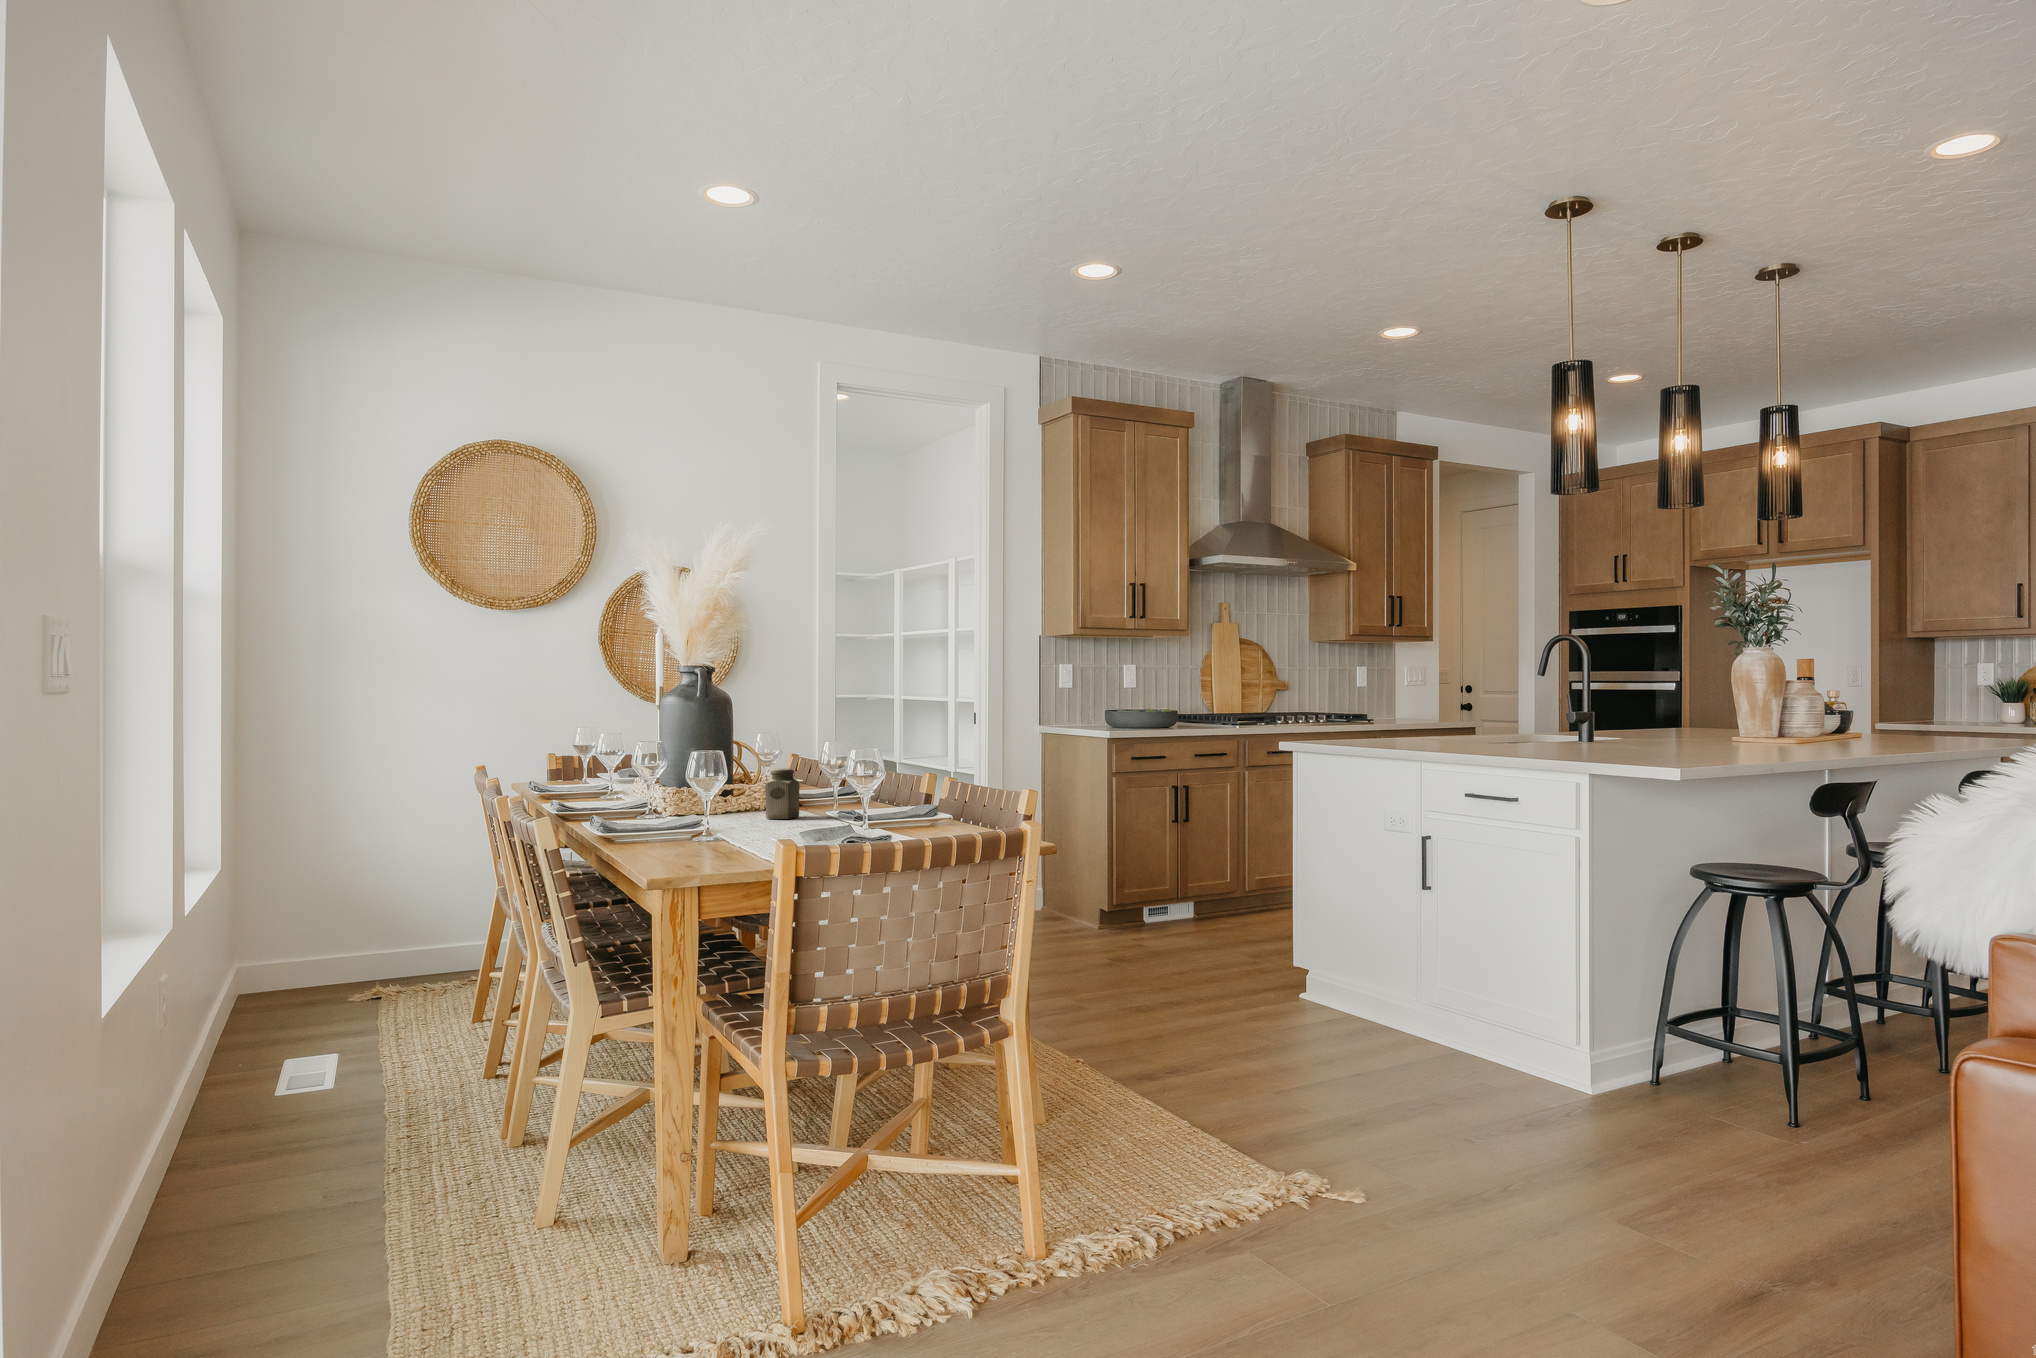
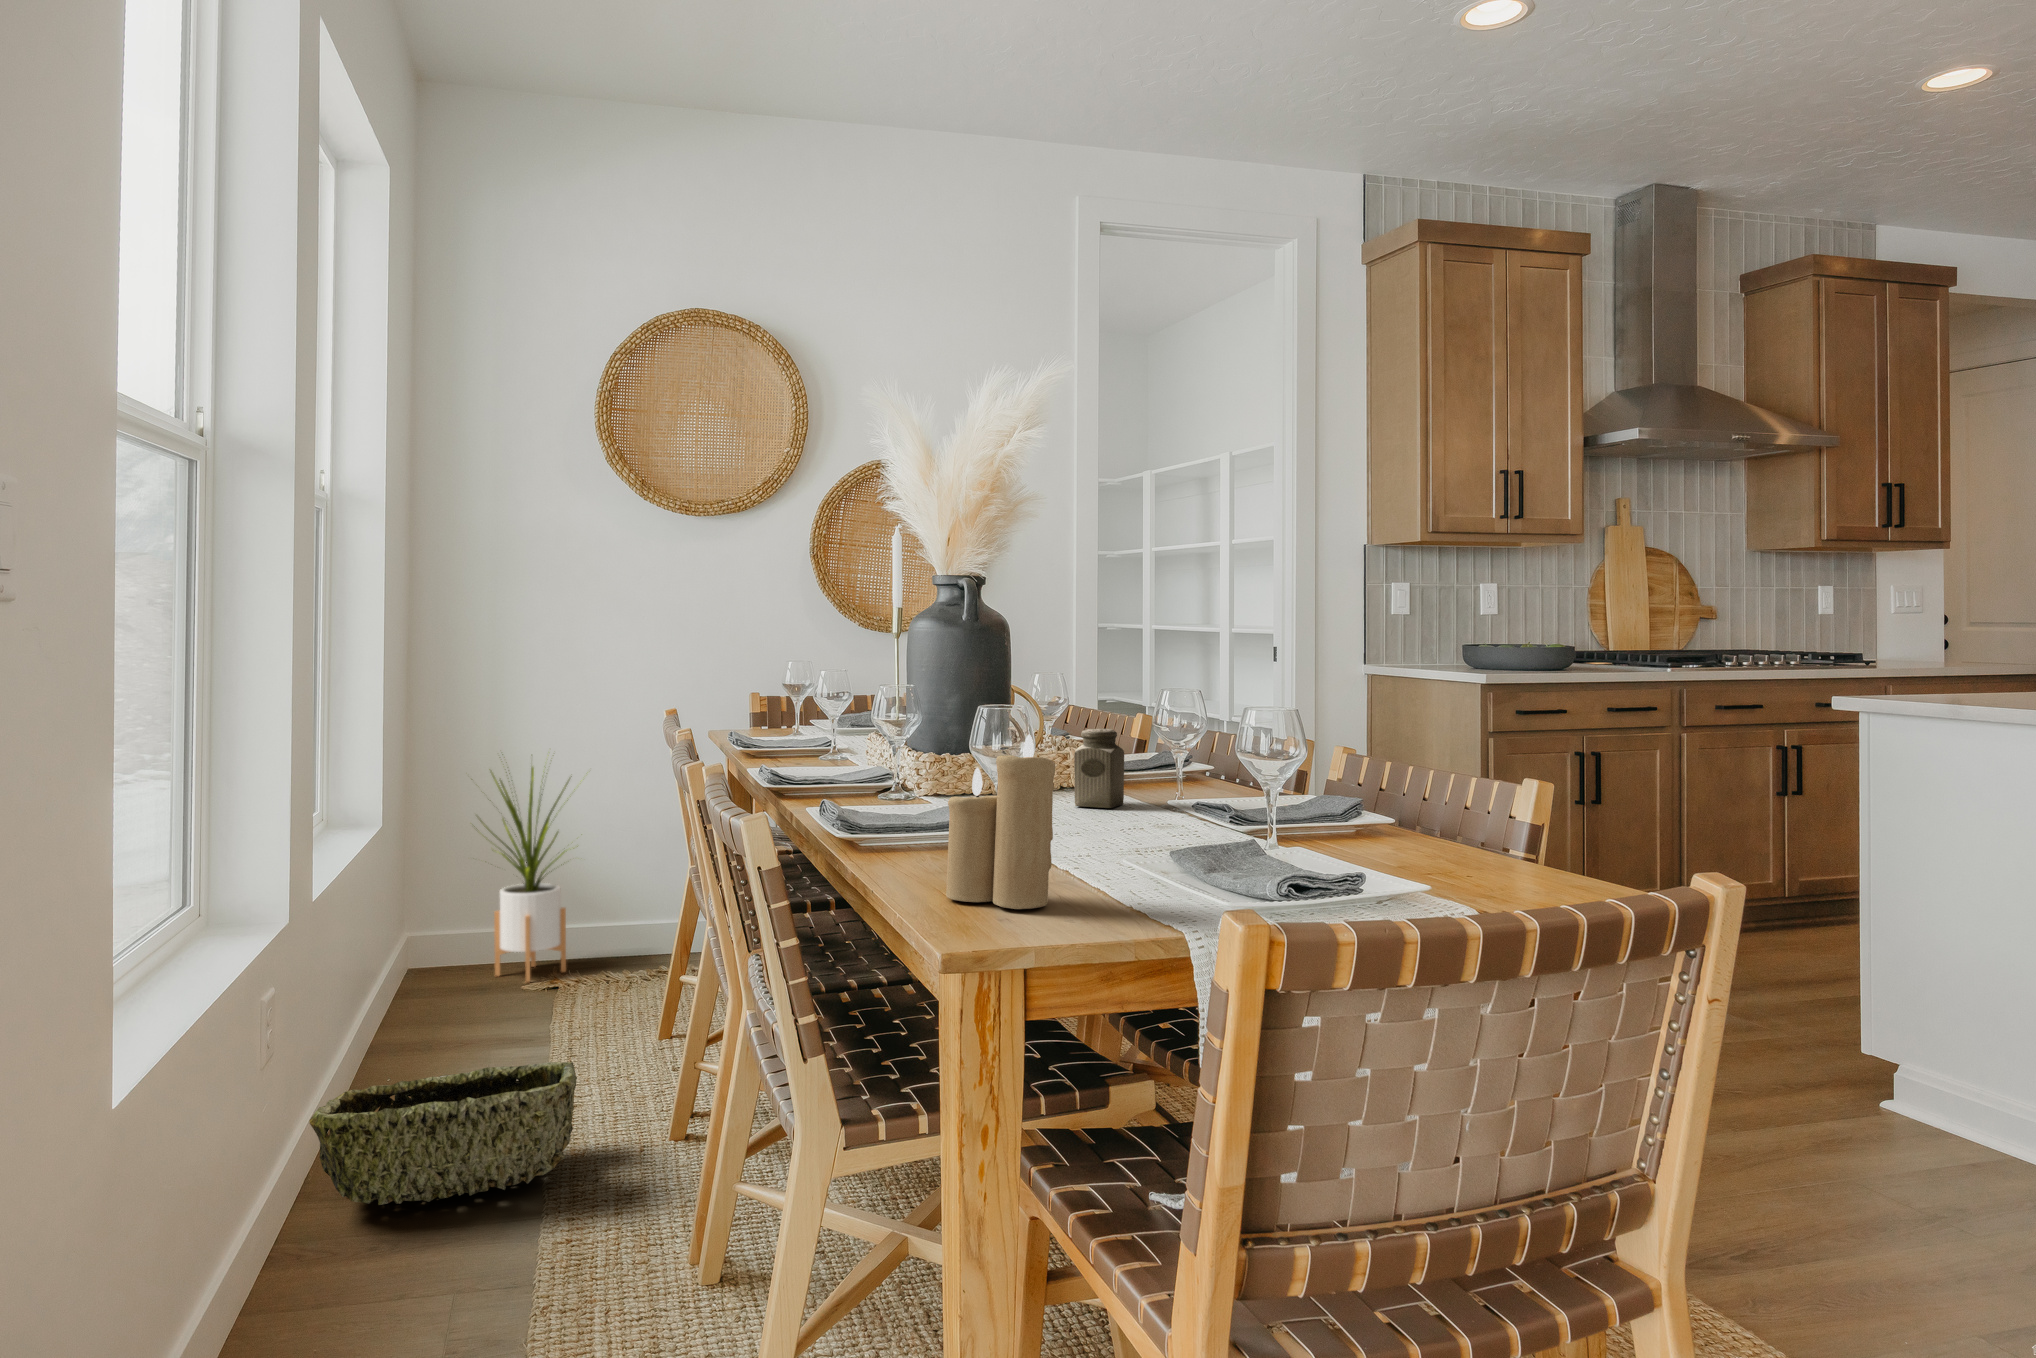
candle: none [662,765,724,863] -> present [946,735,1055,909]
house plant: none [308,799,417,987] -> present [479,754,578,982]
woven basket: none [211,1020,413,1119] -> present [309,1062,577,1205]

